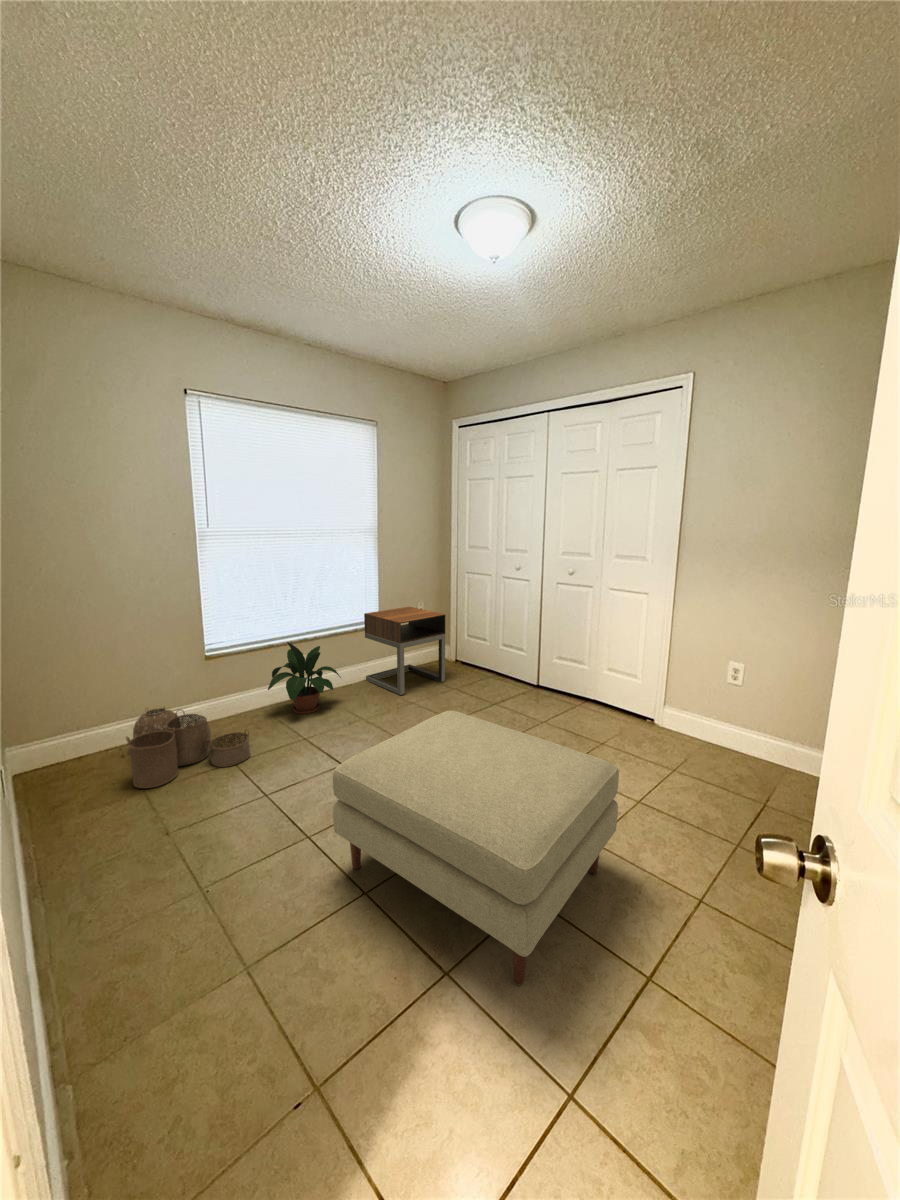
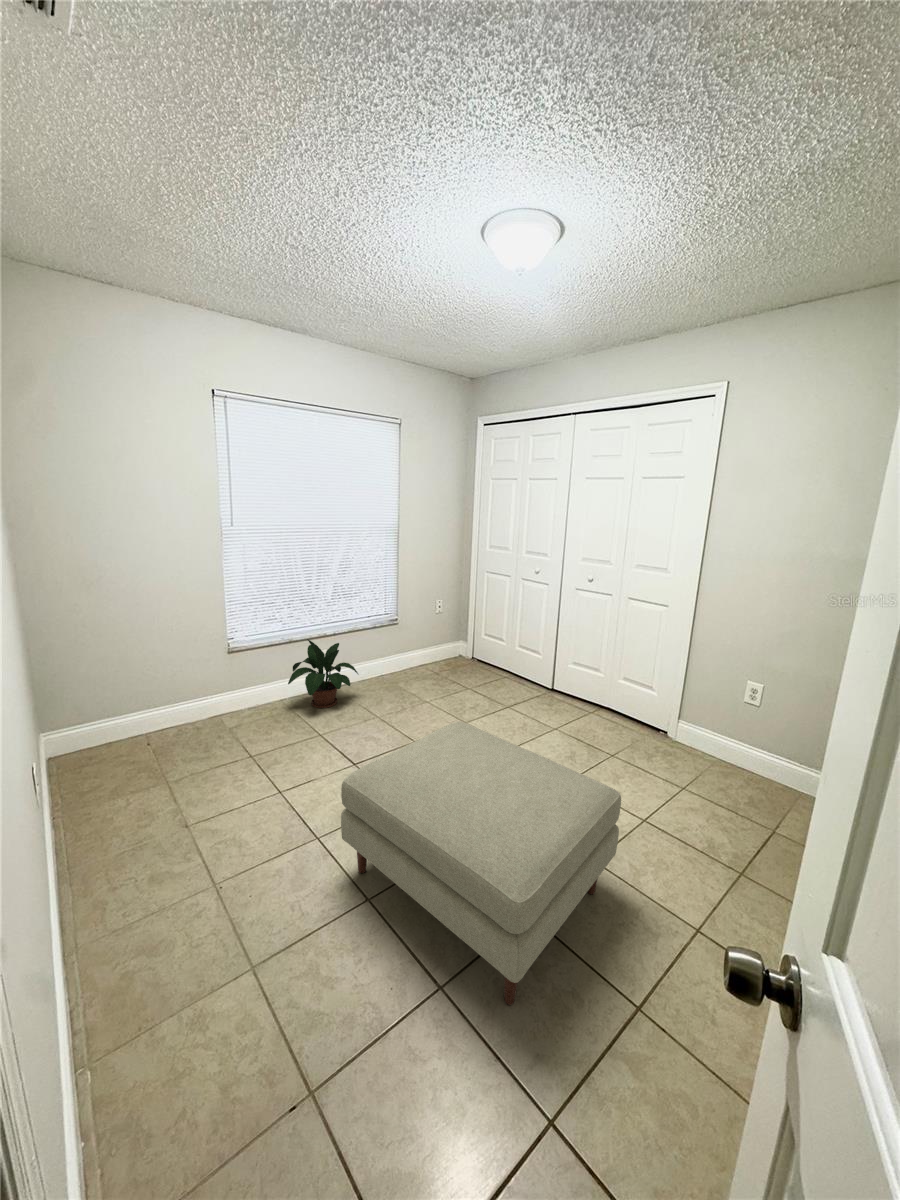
nightstand: present [364,607,445,695] -> none [383,604,463,693]
woven basket: present [126,707,251,788] -> none [153,698,269,778]

